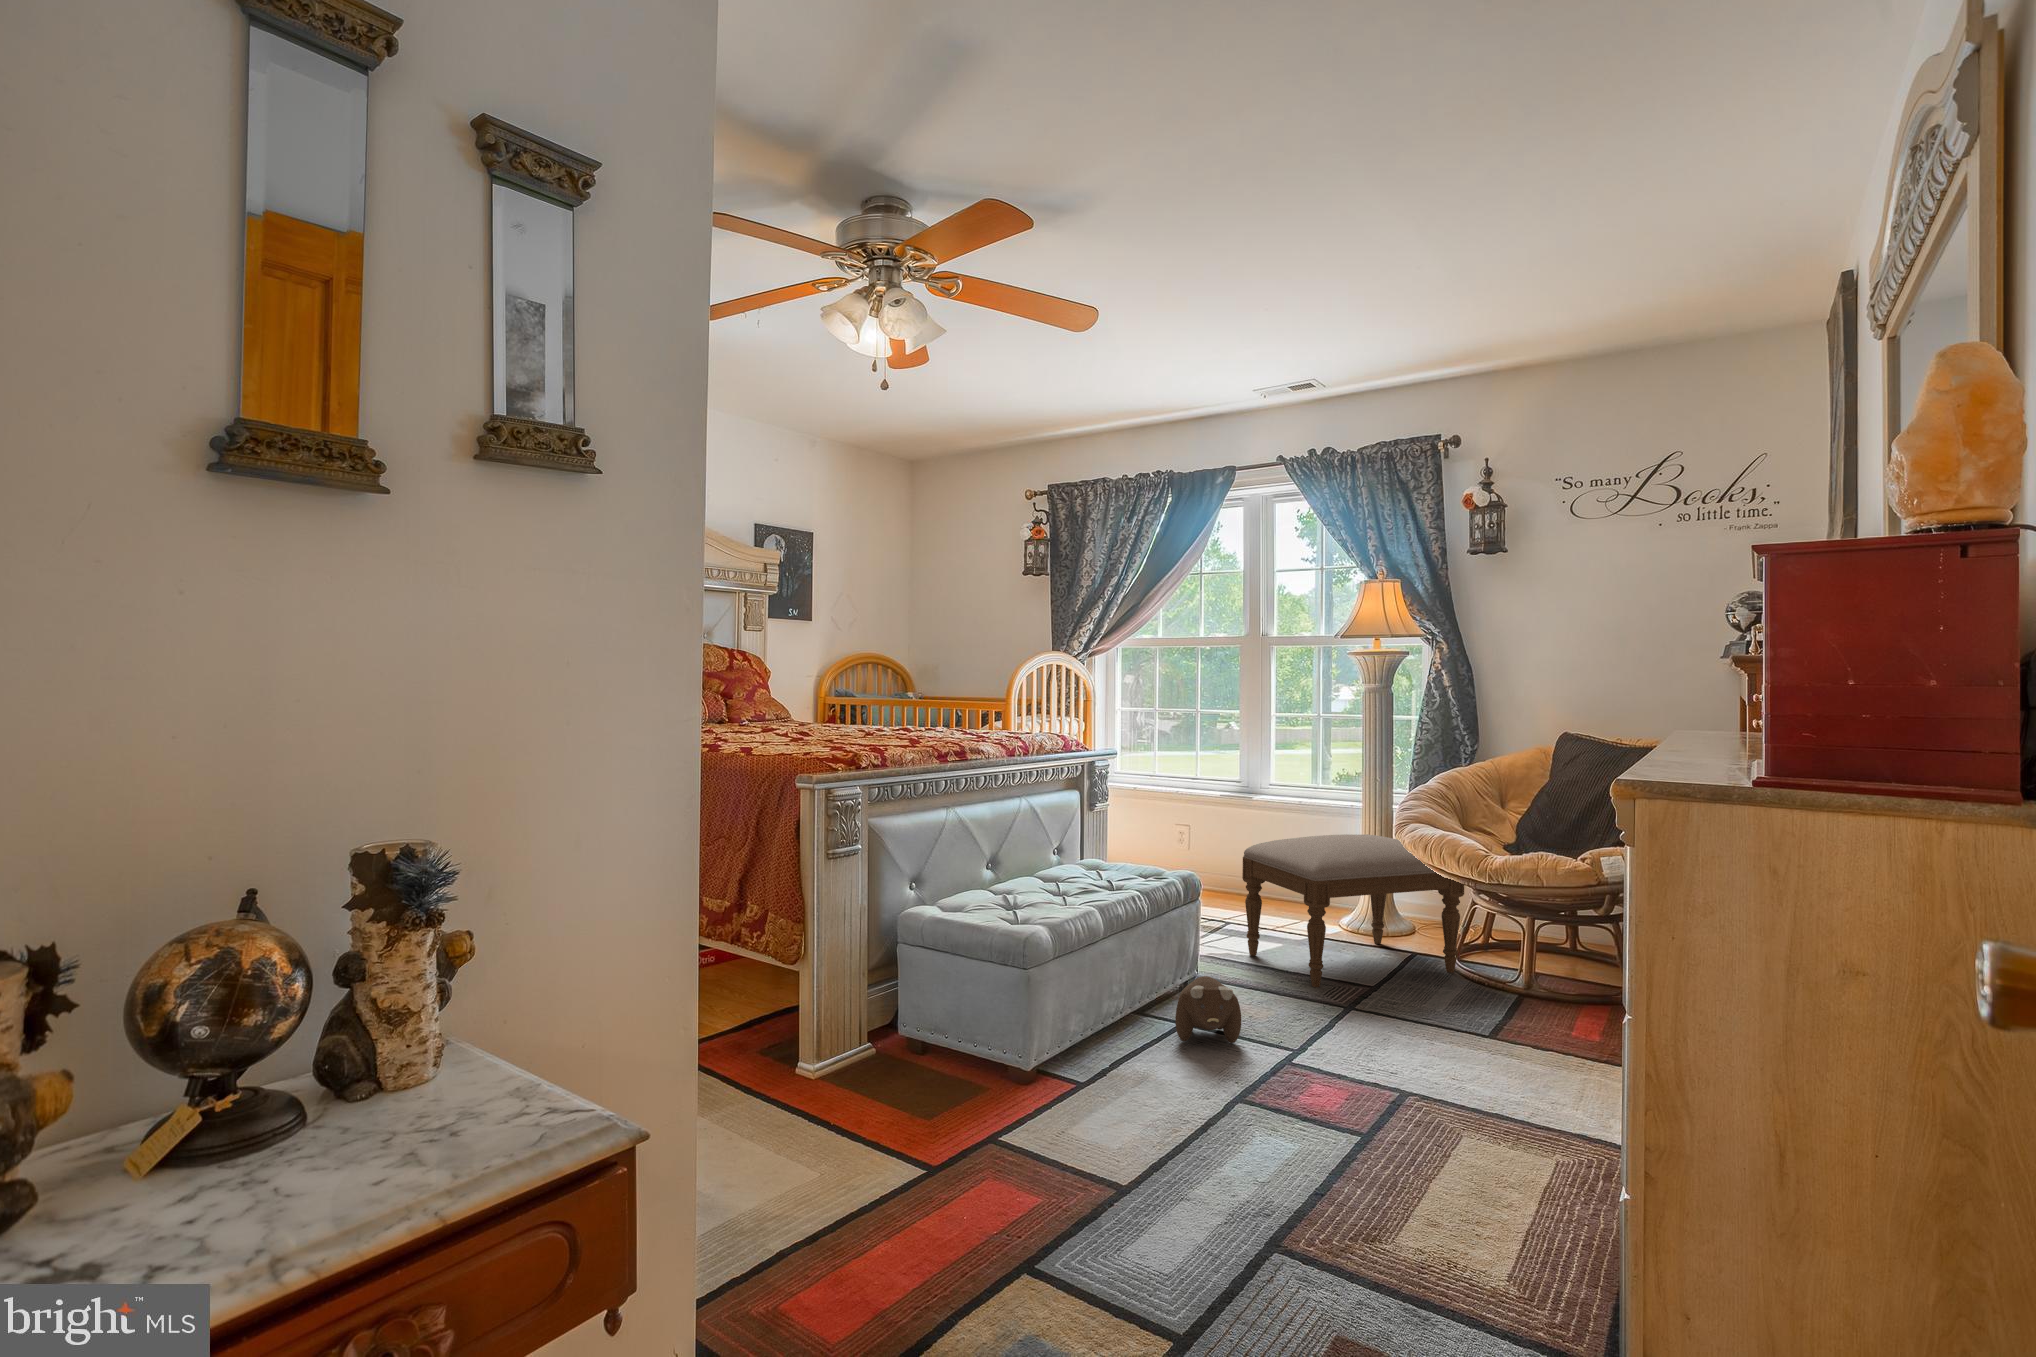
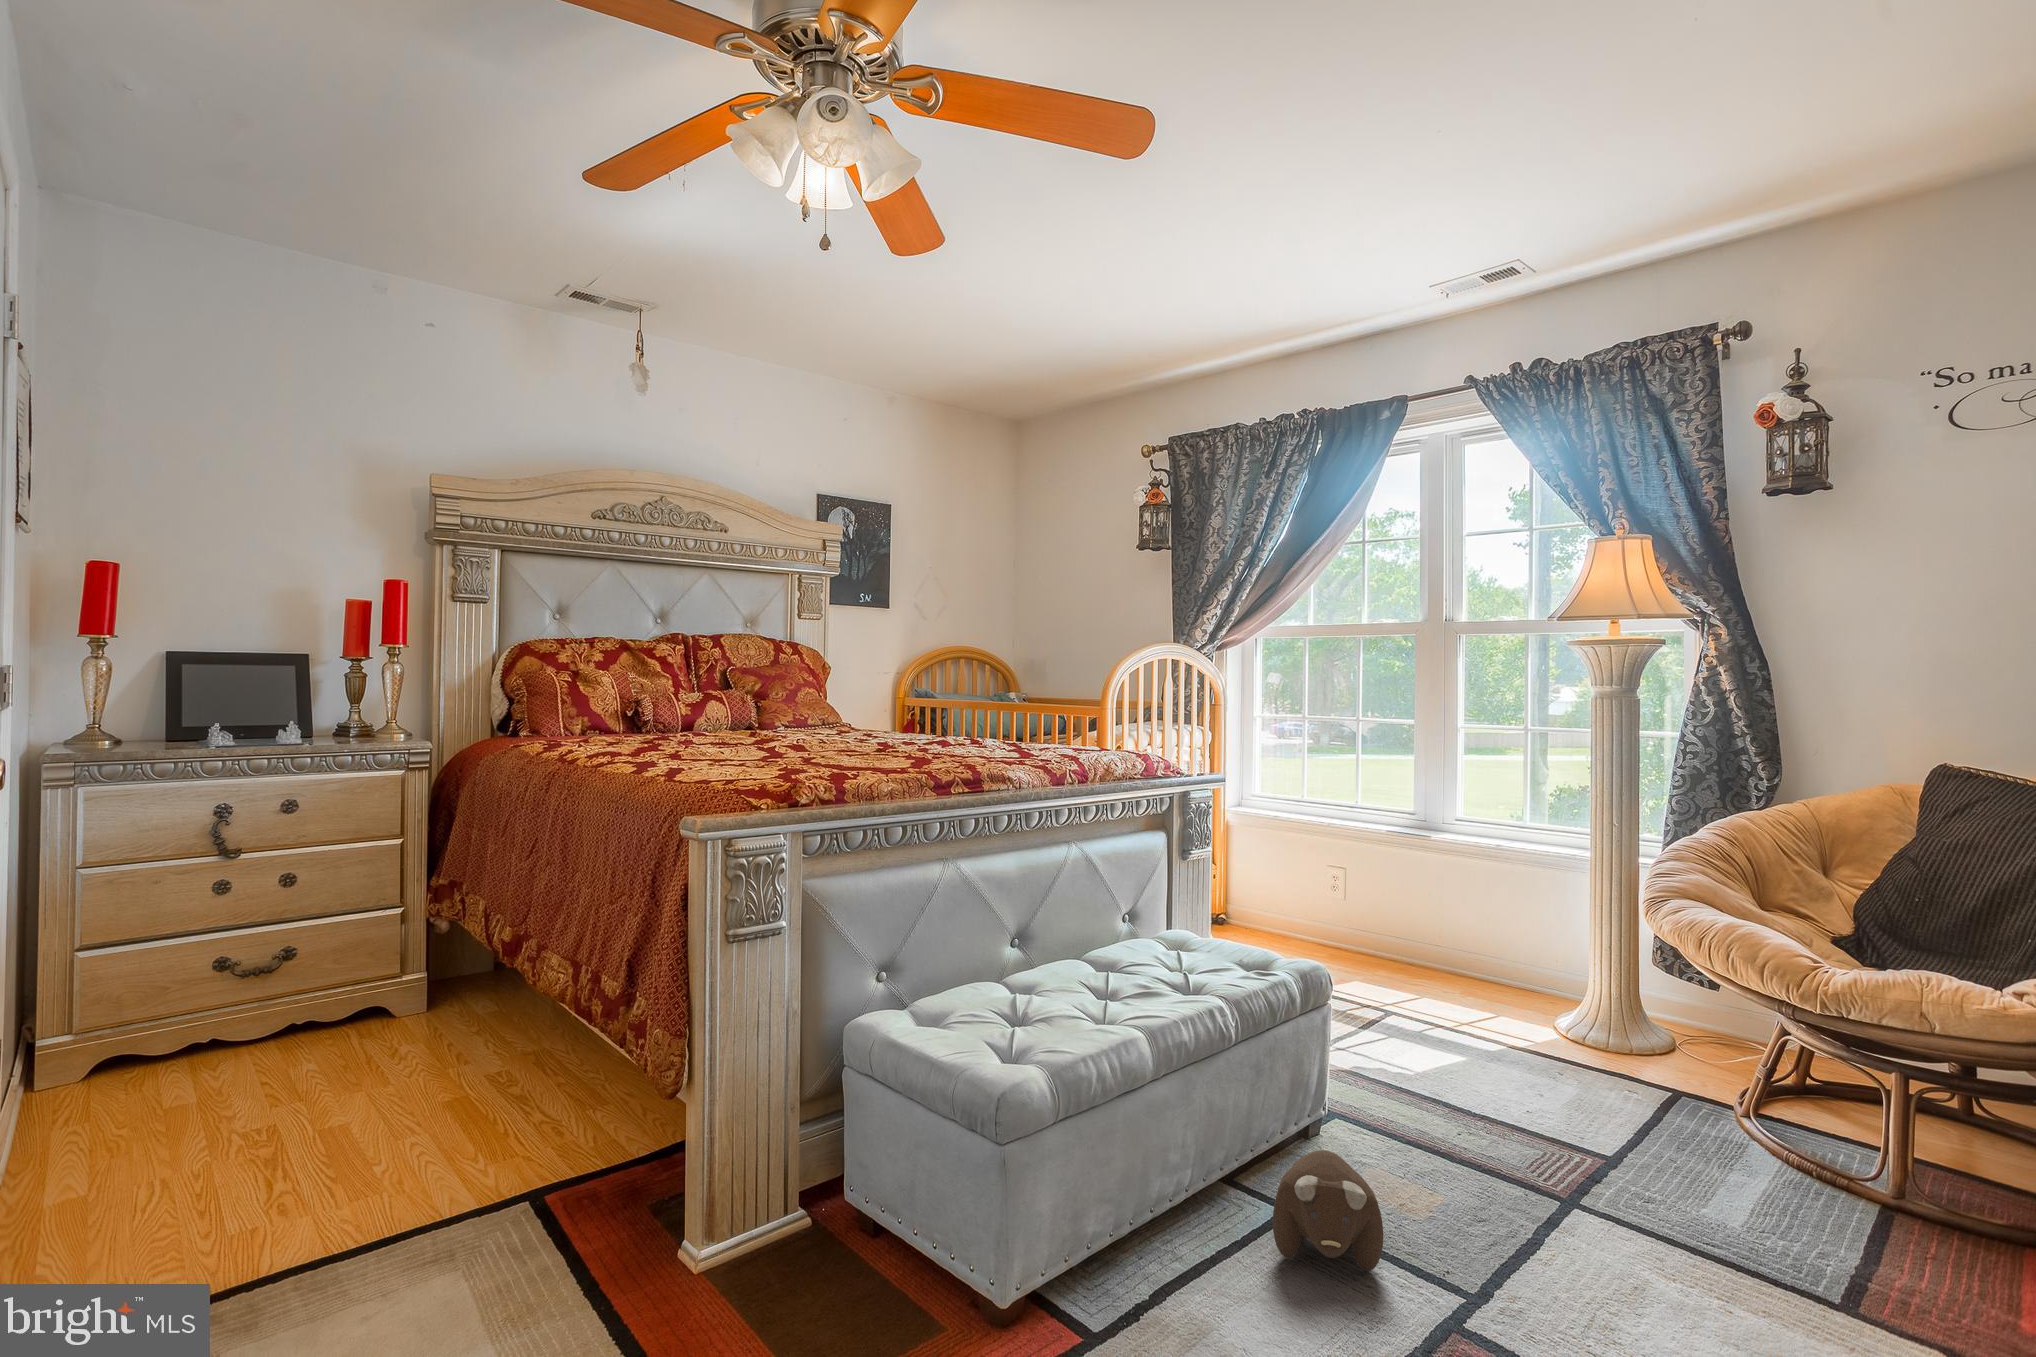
ottoman: present [1242,834,1464,987] -> none [1404,908,1770,1151]

